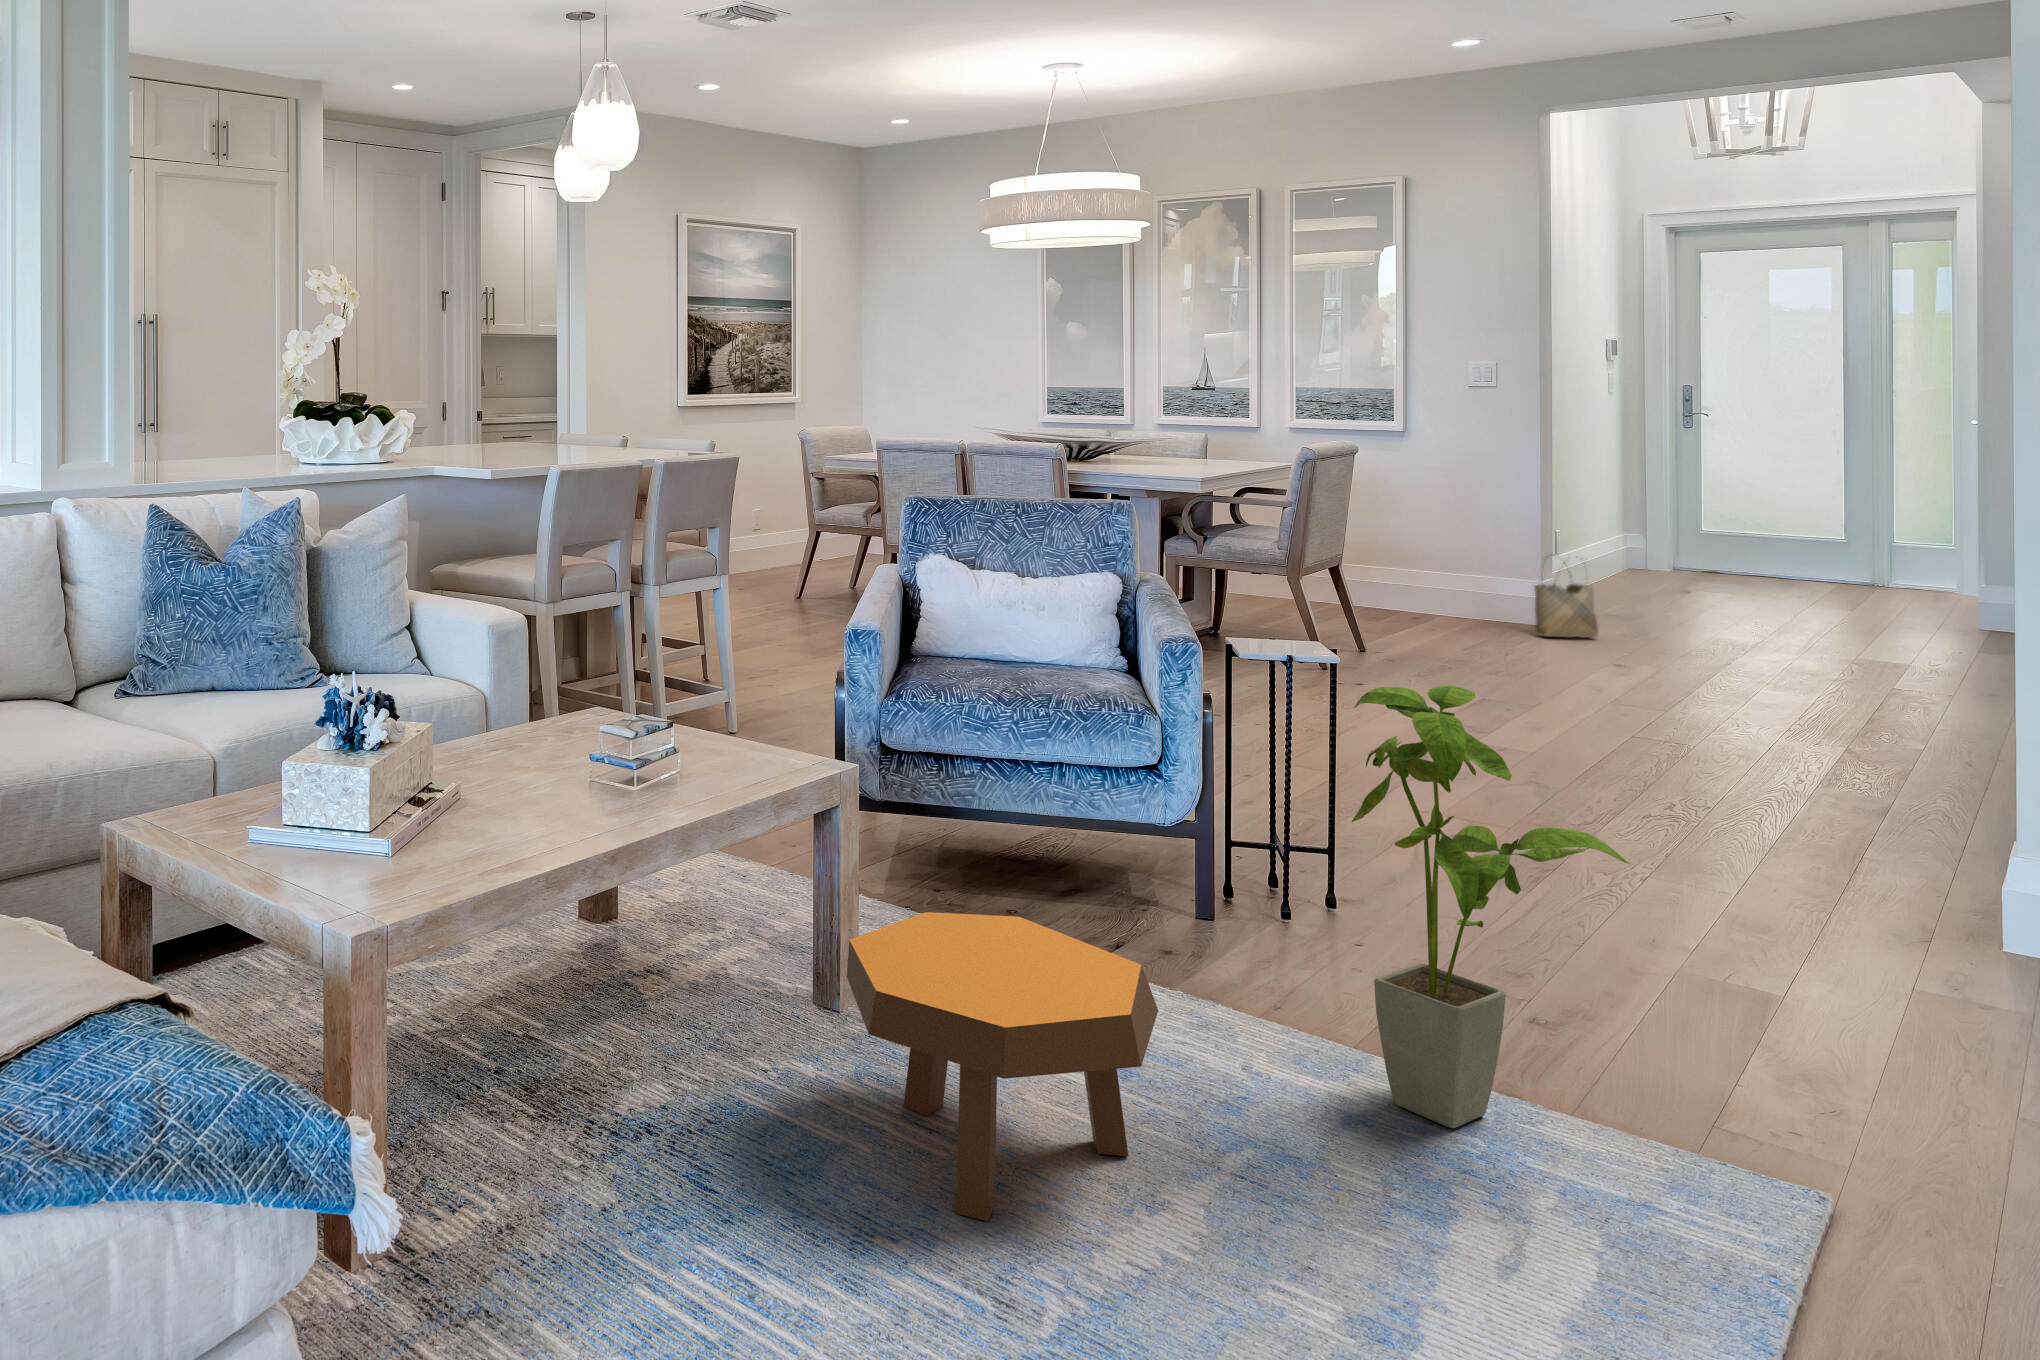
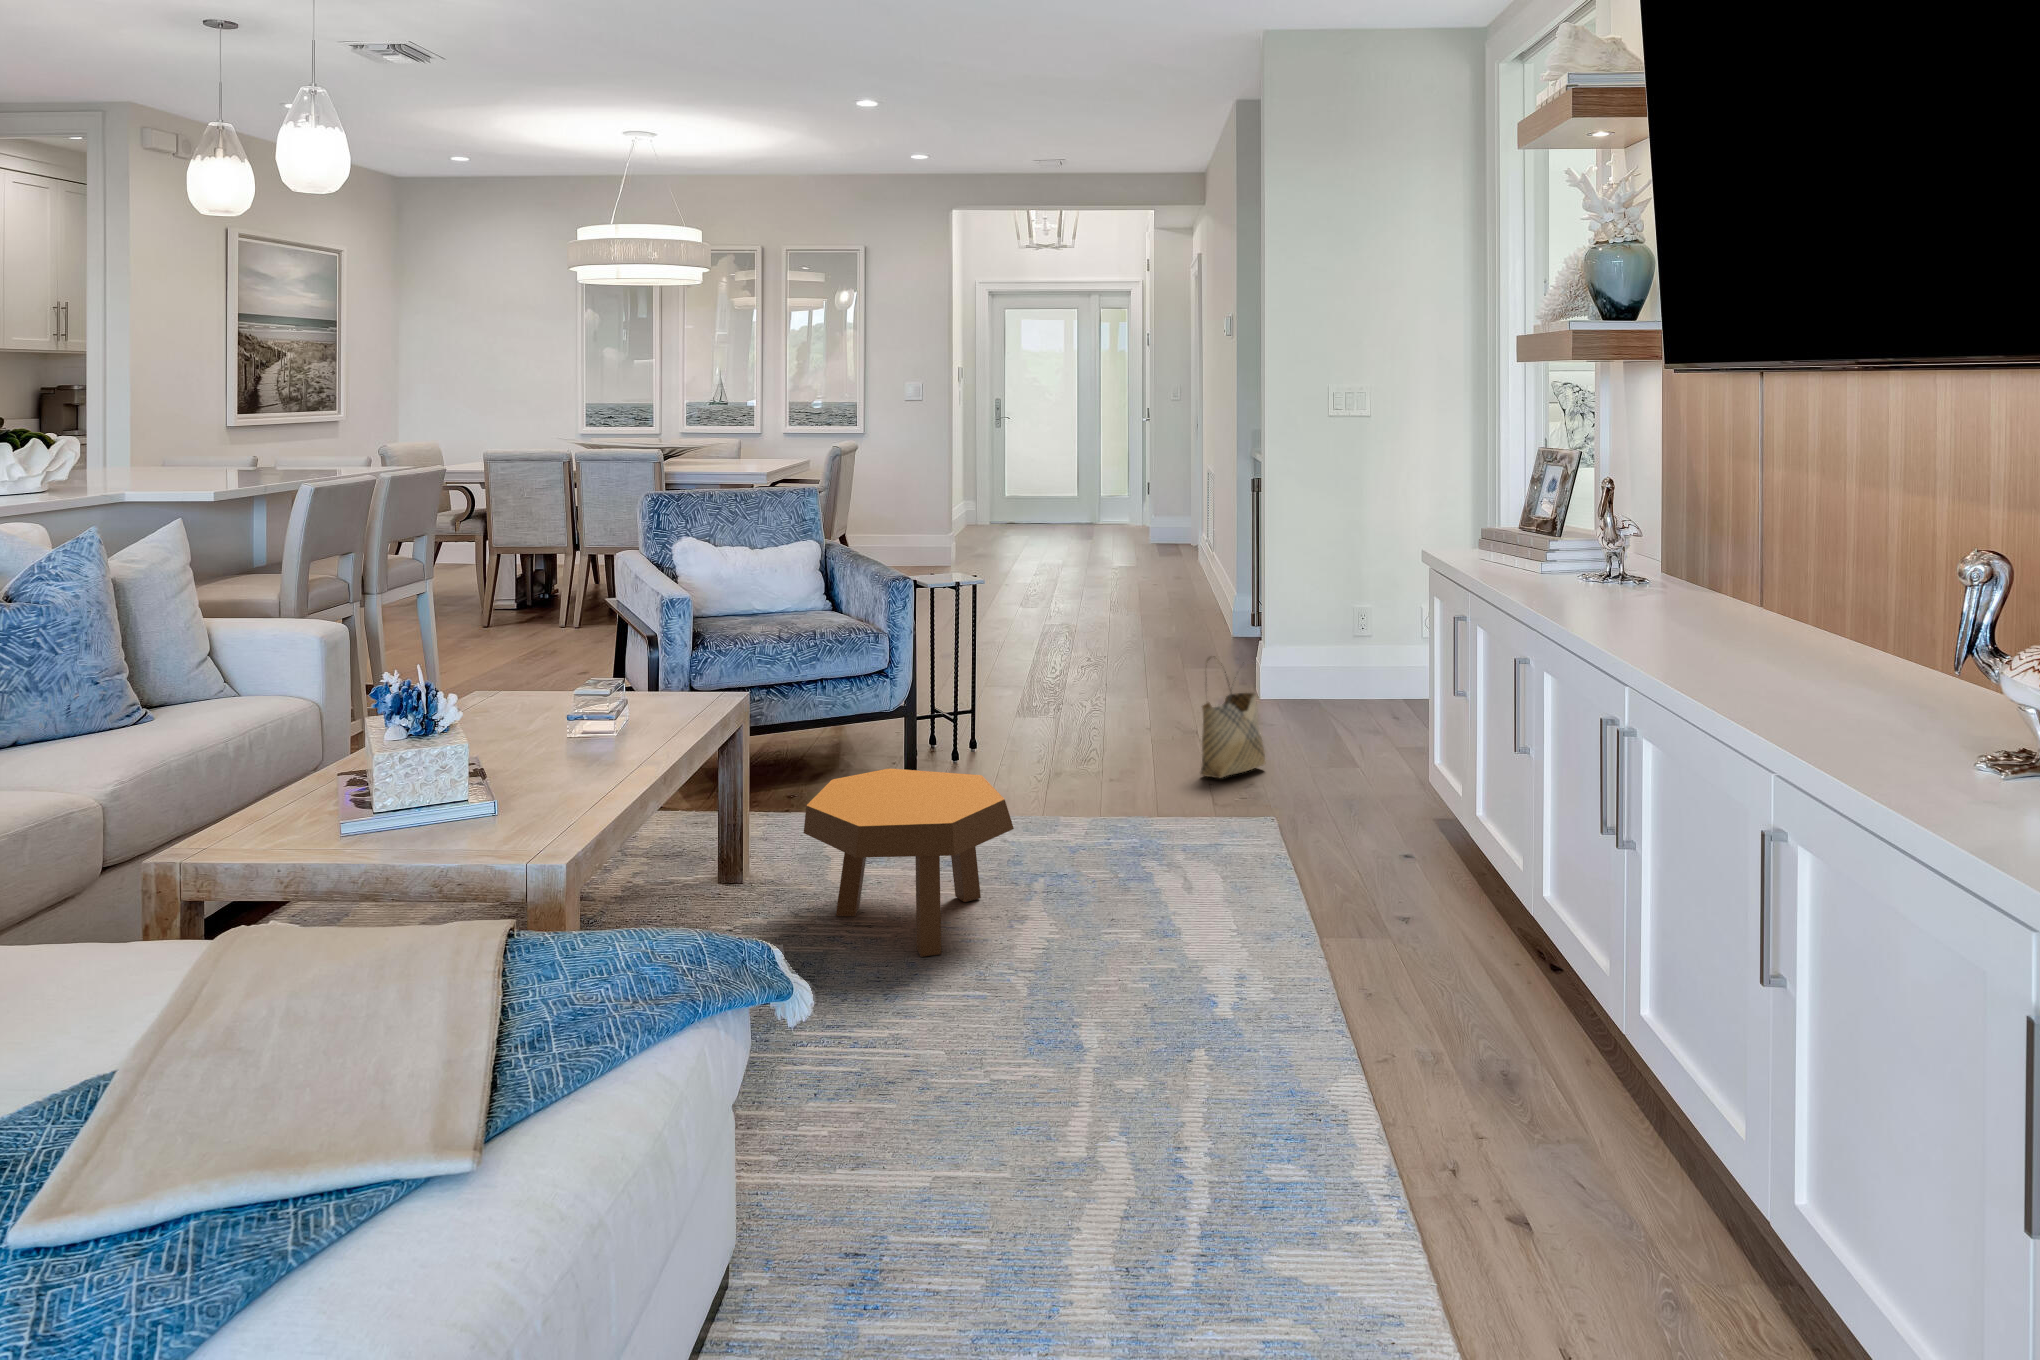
woven basket: present [1534,555,1598,638] -> present [1201,656,1265,778]
house plant: present [1352,686,1630,1128] -> none [1054,578,1190,836]

